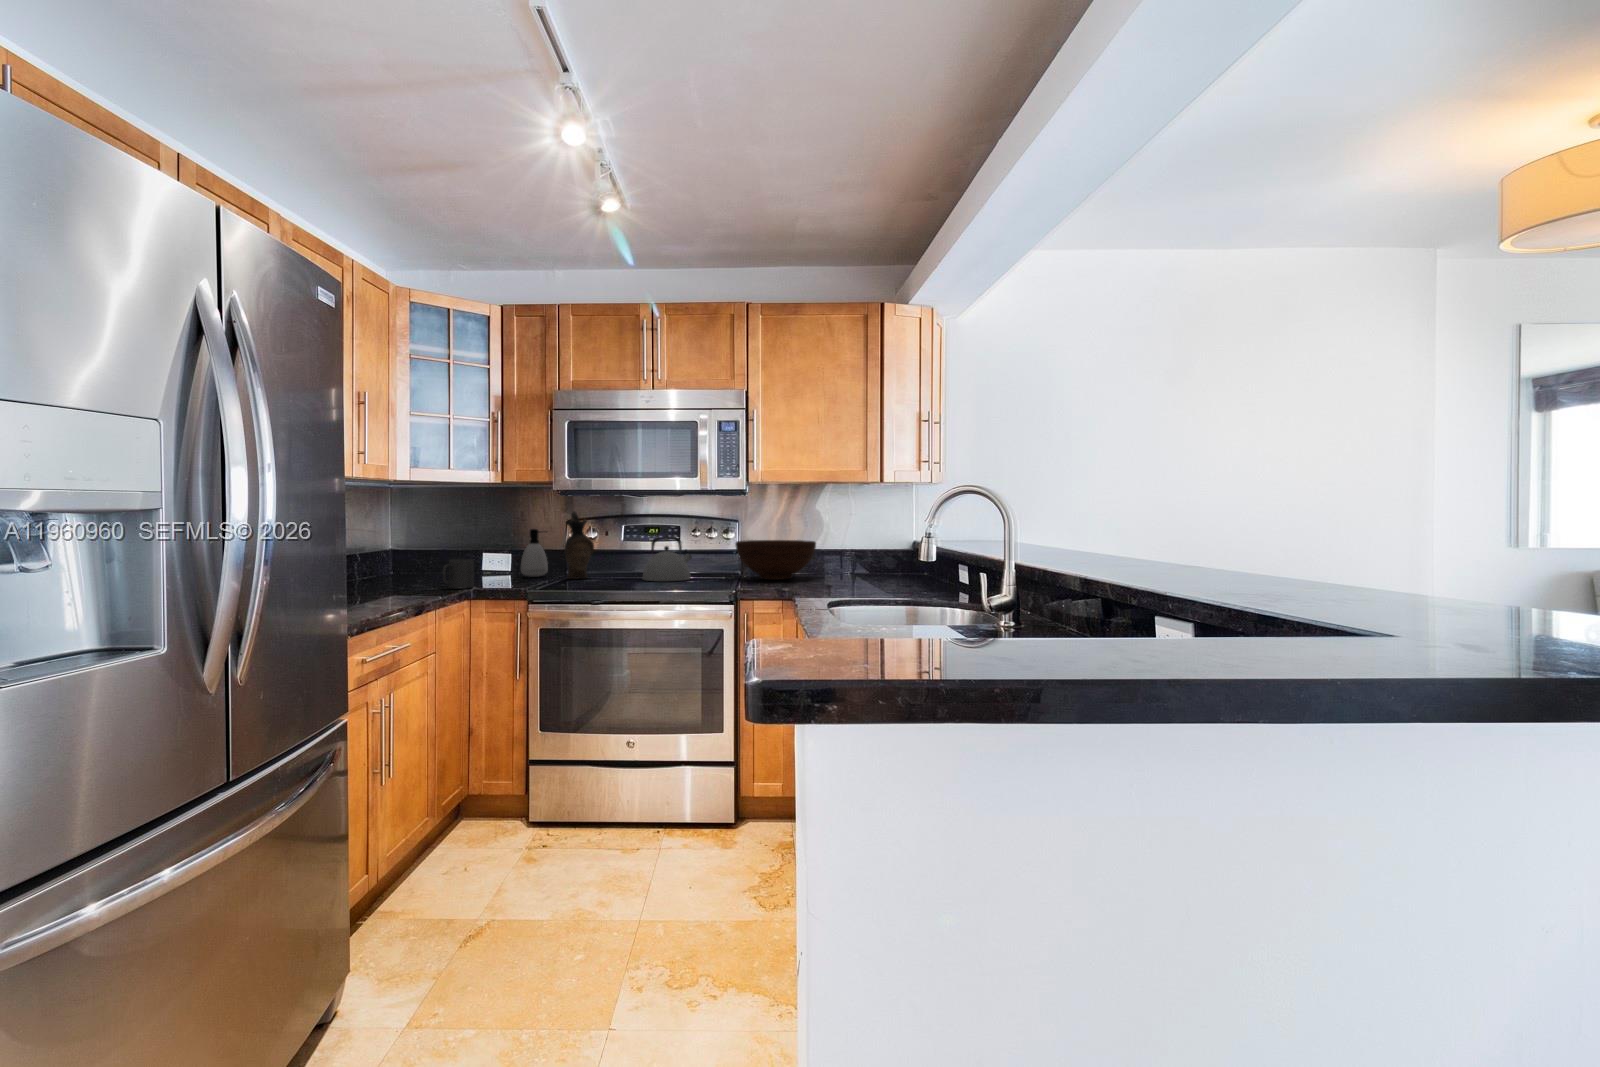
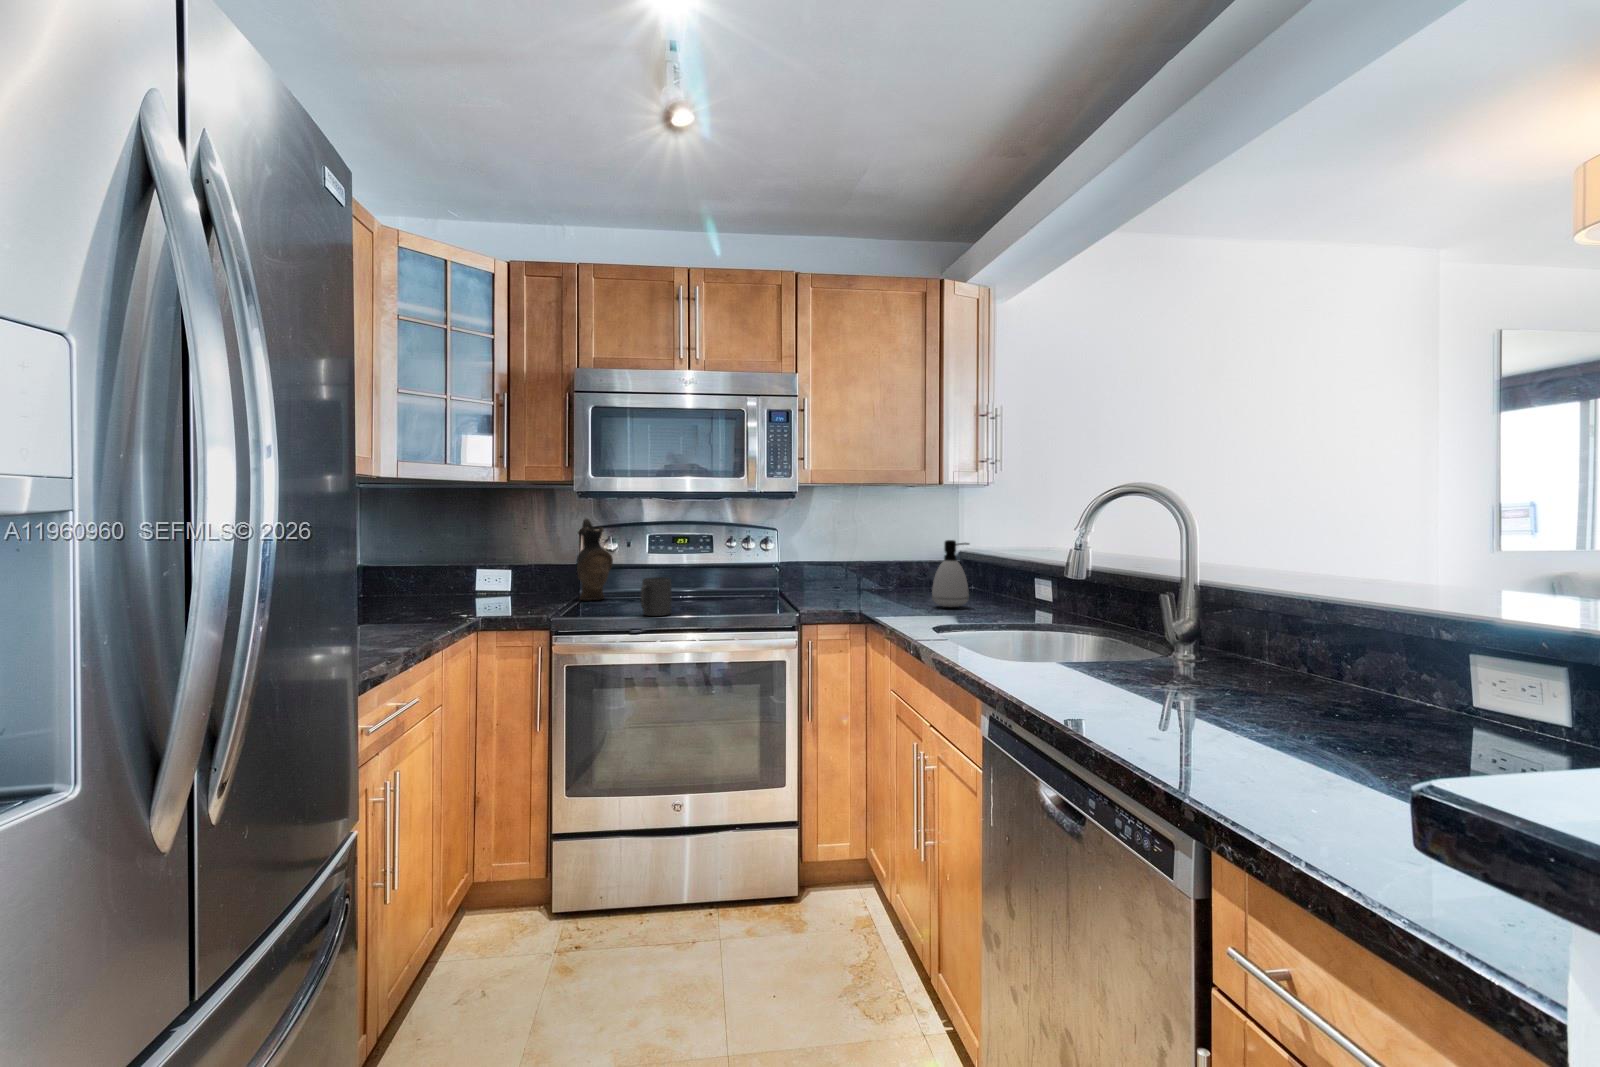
soap dispenser: present [521,529,548,577] -> present [932,540,969,607]
kettle: present [643,536,692,581] -> none [674,548,731,602]
fruit bowl: present [735,540,816,580] -> none [785,551,879,598]
mug: present [443,559,474,589] -> present [641,577,671,616]

